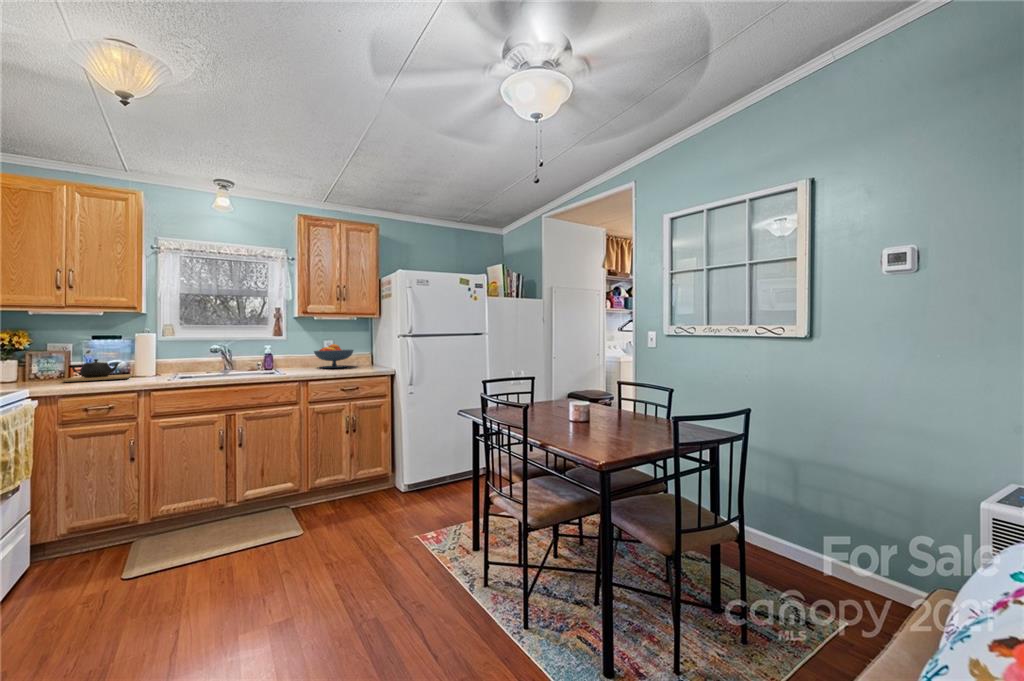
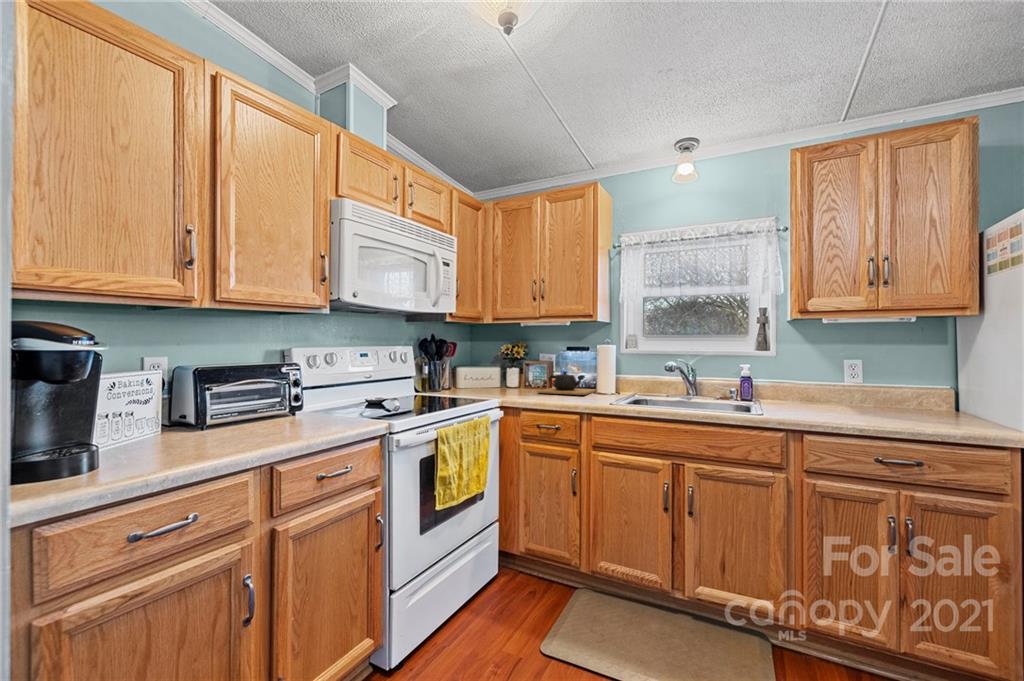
fruit bowl: present [314,344,353,368] -> none [820,365,908,411]

